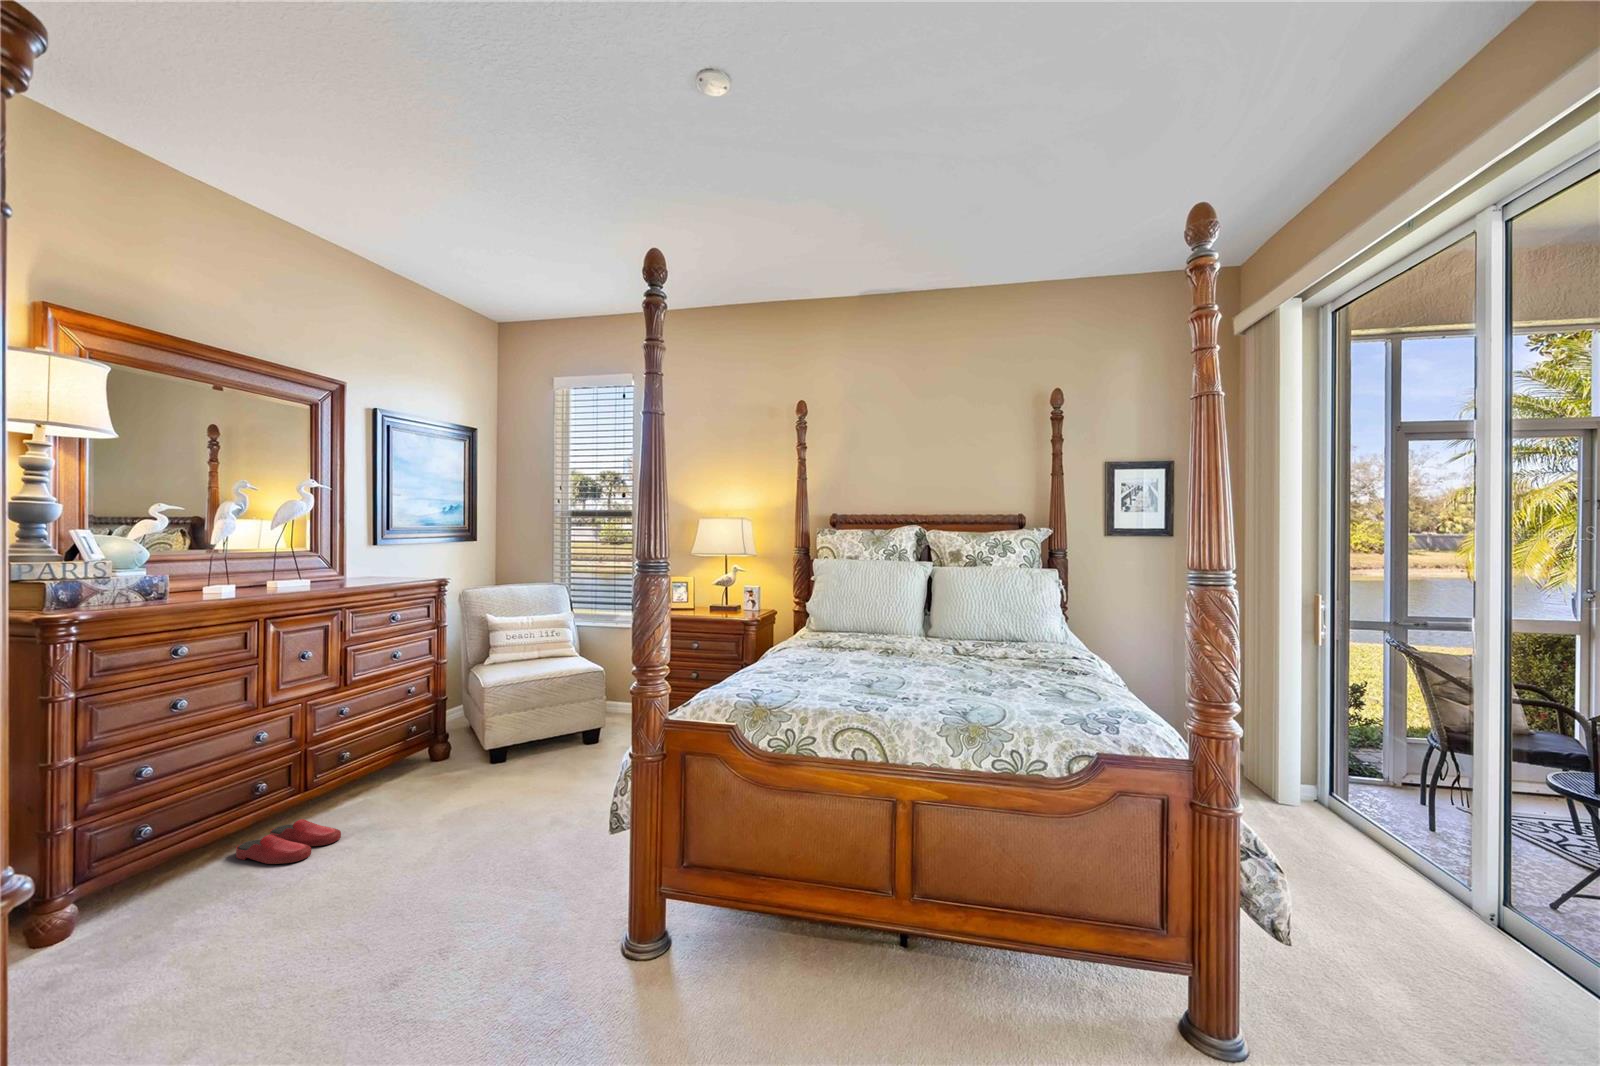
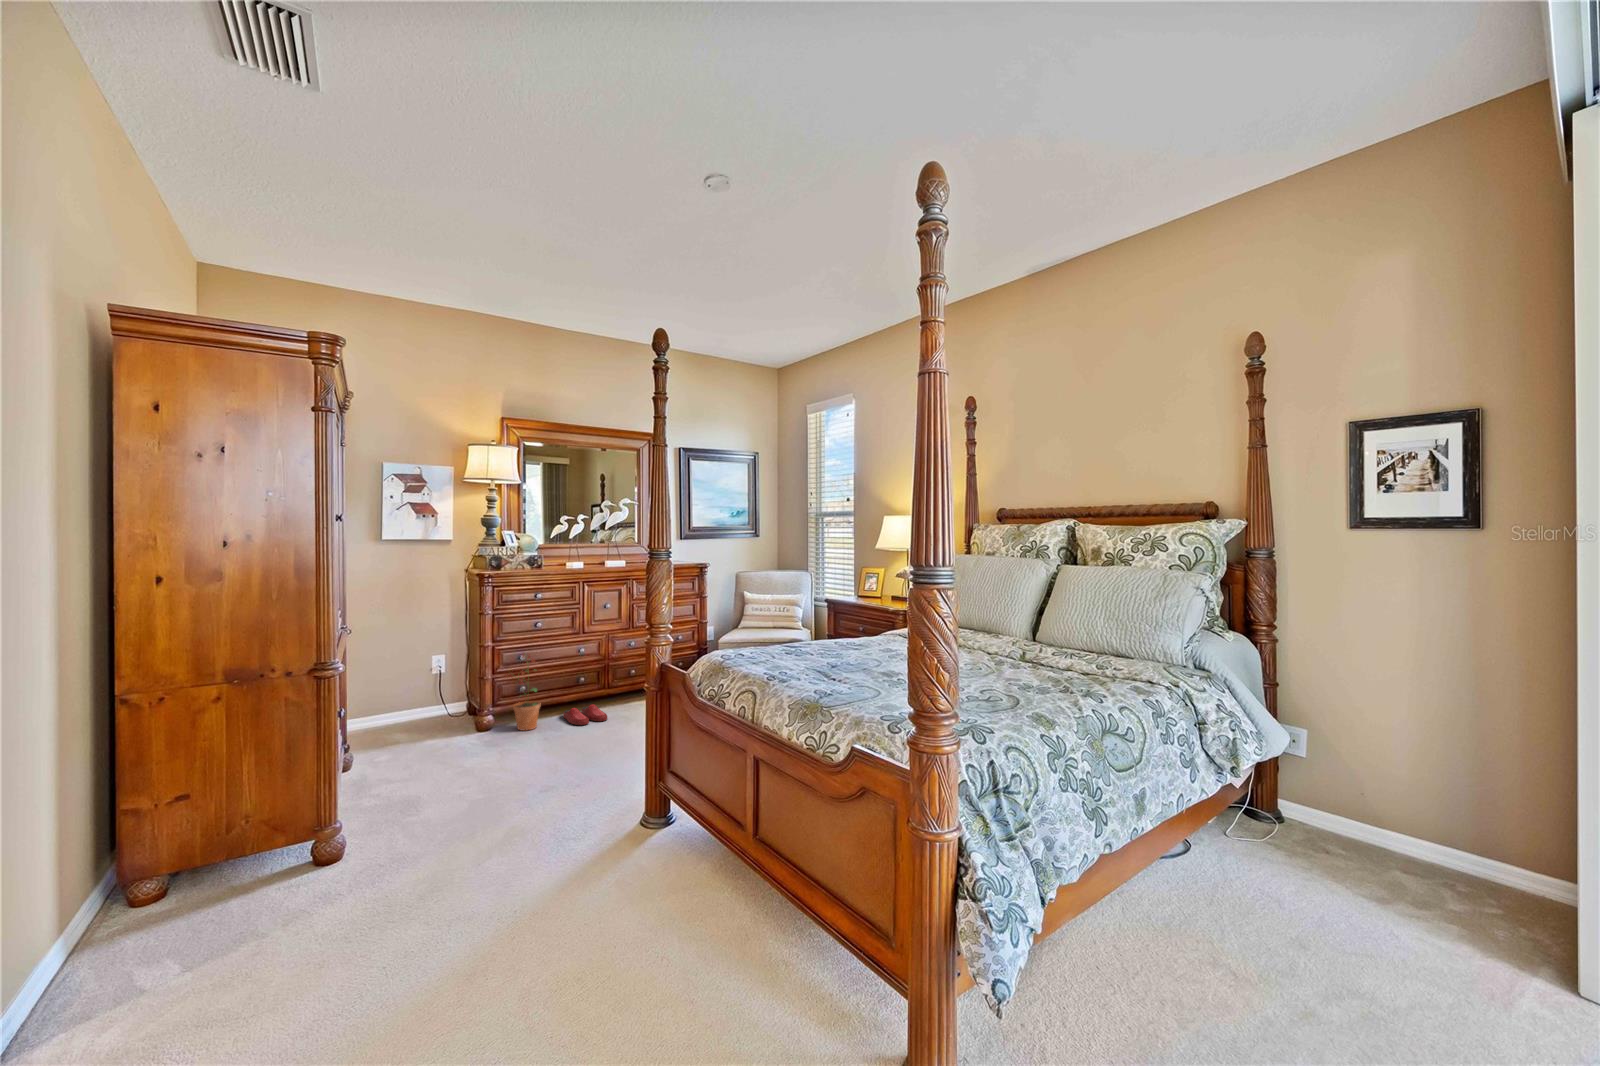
potted plant: none [105,758,214,913] -> present [506,653,541,731]

